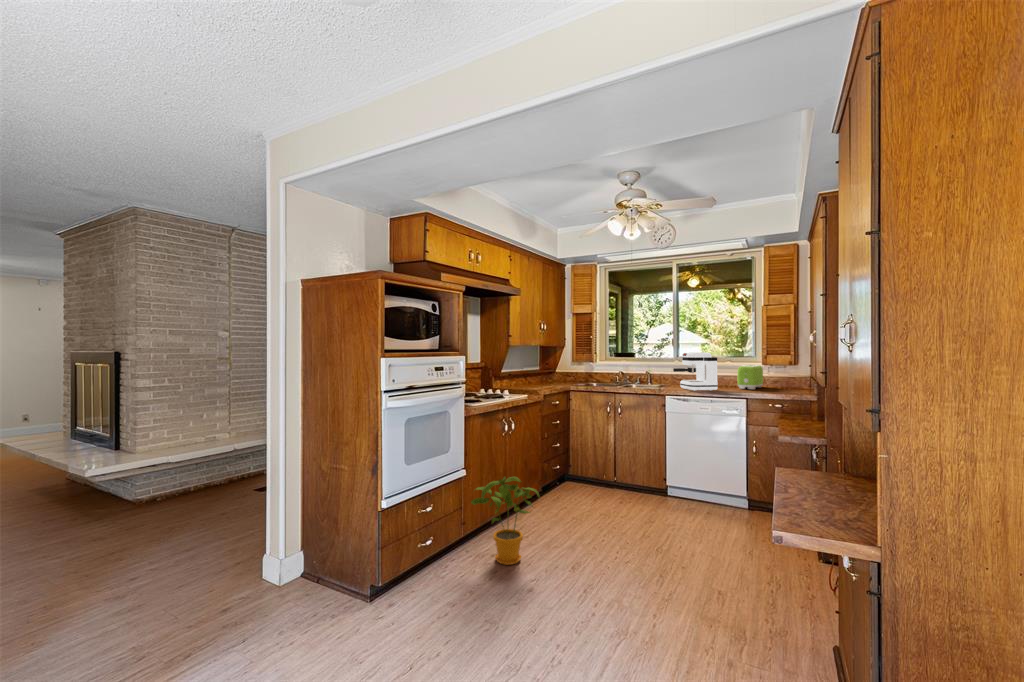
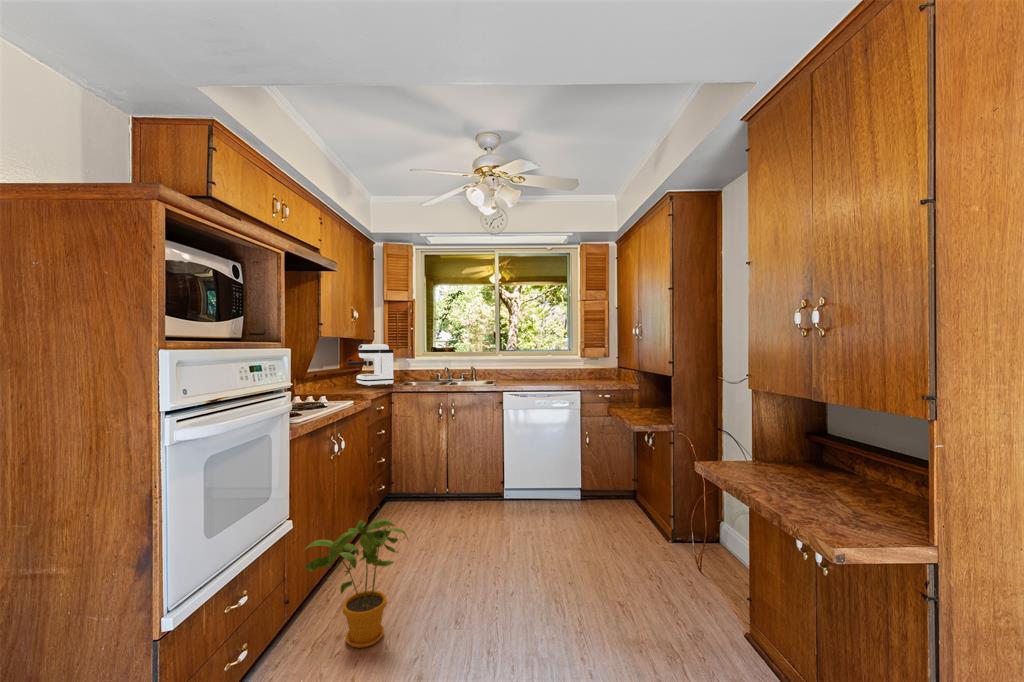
coffee maker: present [673,352,718,391] -> present [348,344,394,386]
toaster: present [737,365,763,389] -> none [563,357,581,381]

